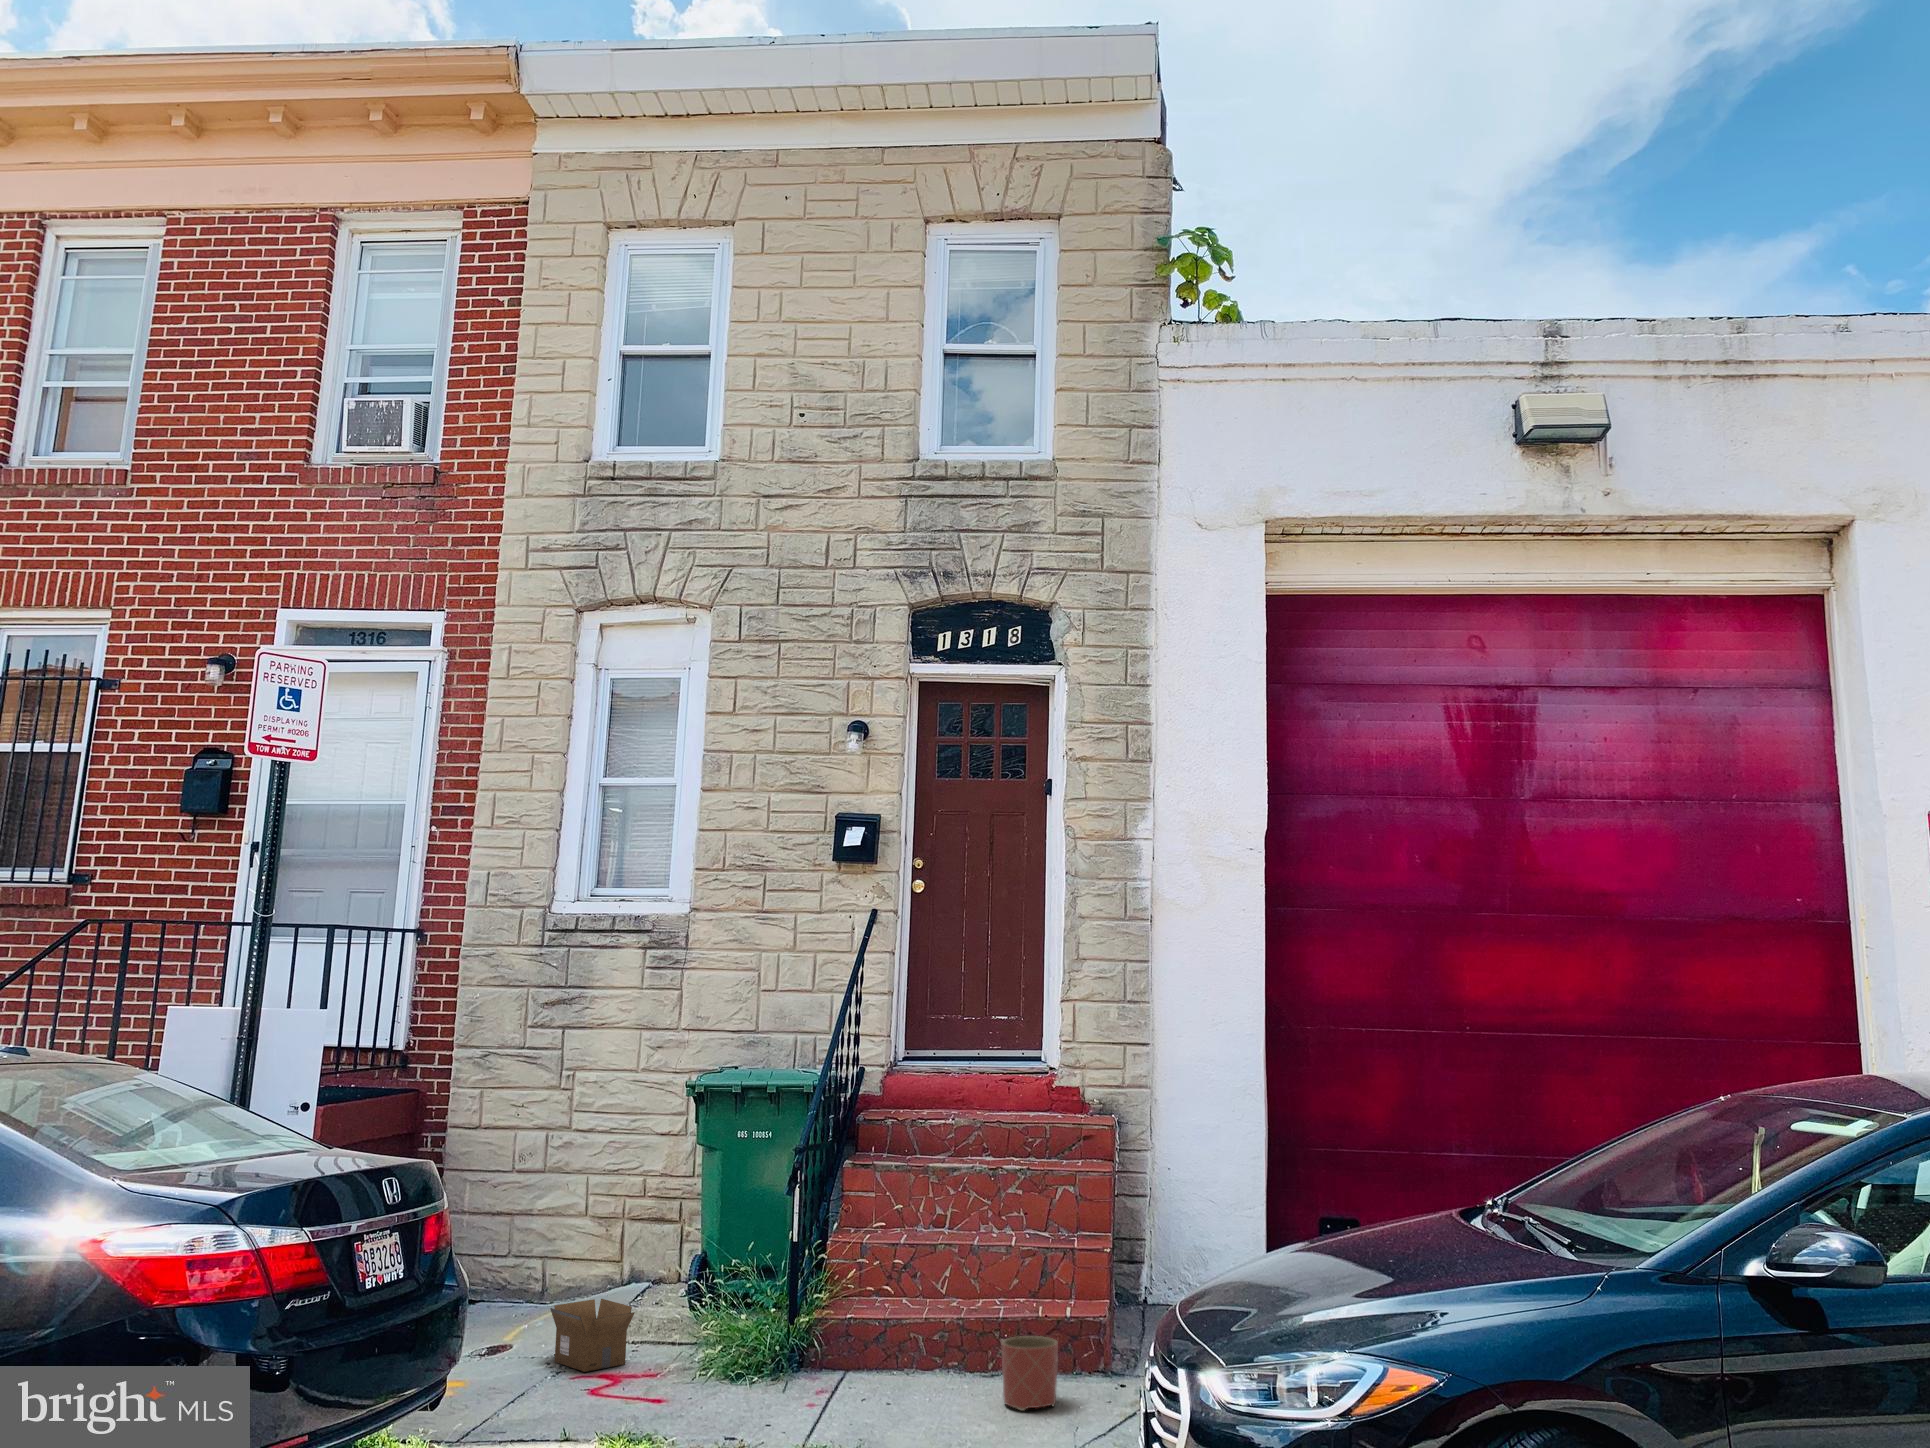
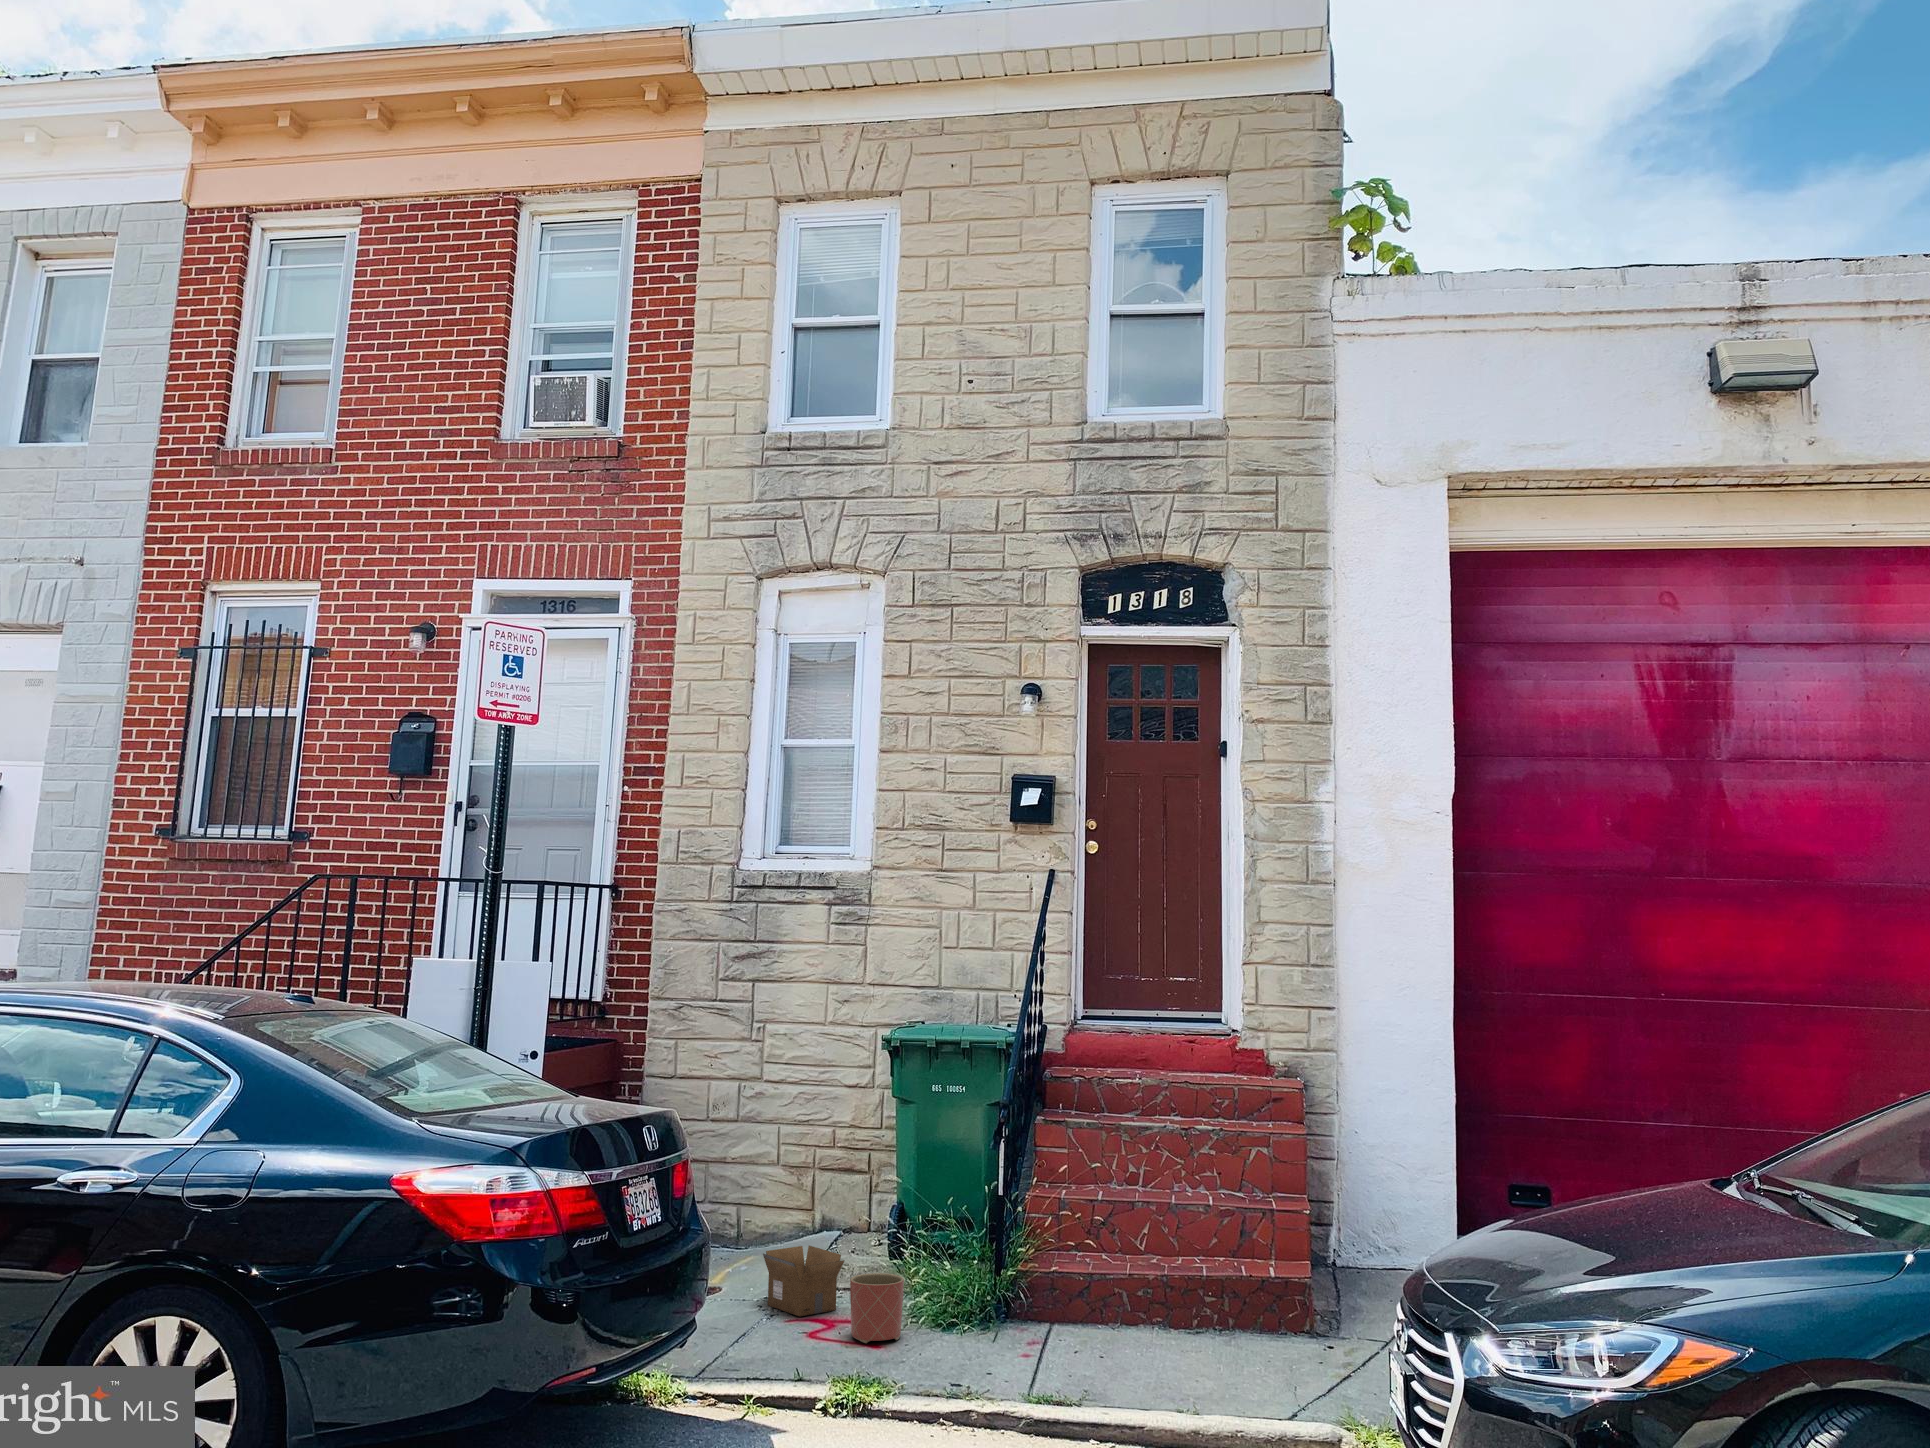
planter: present [1001,1336,1058,1411] -> present [850,1273,904,1343]

